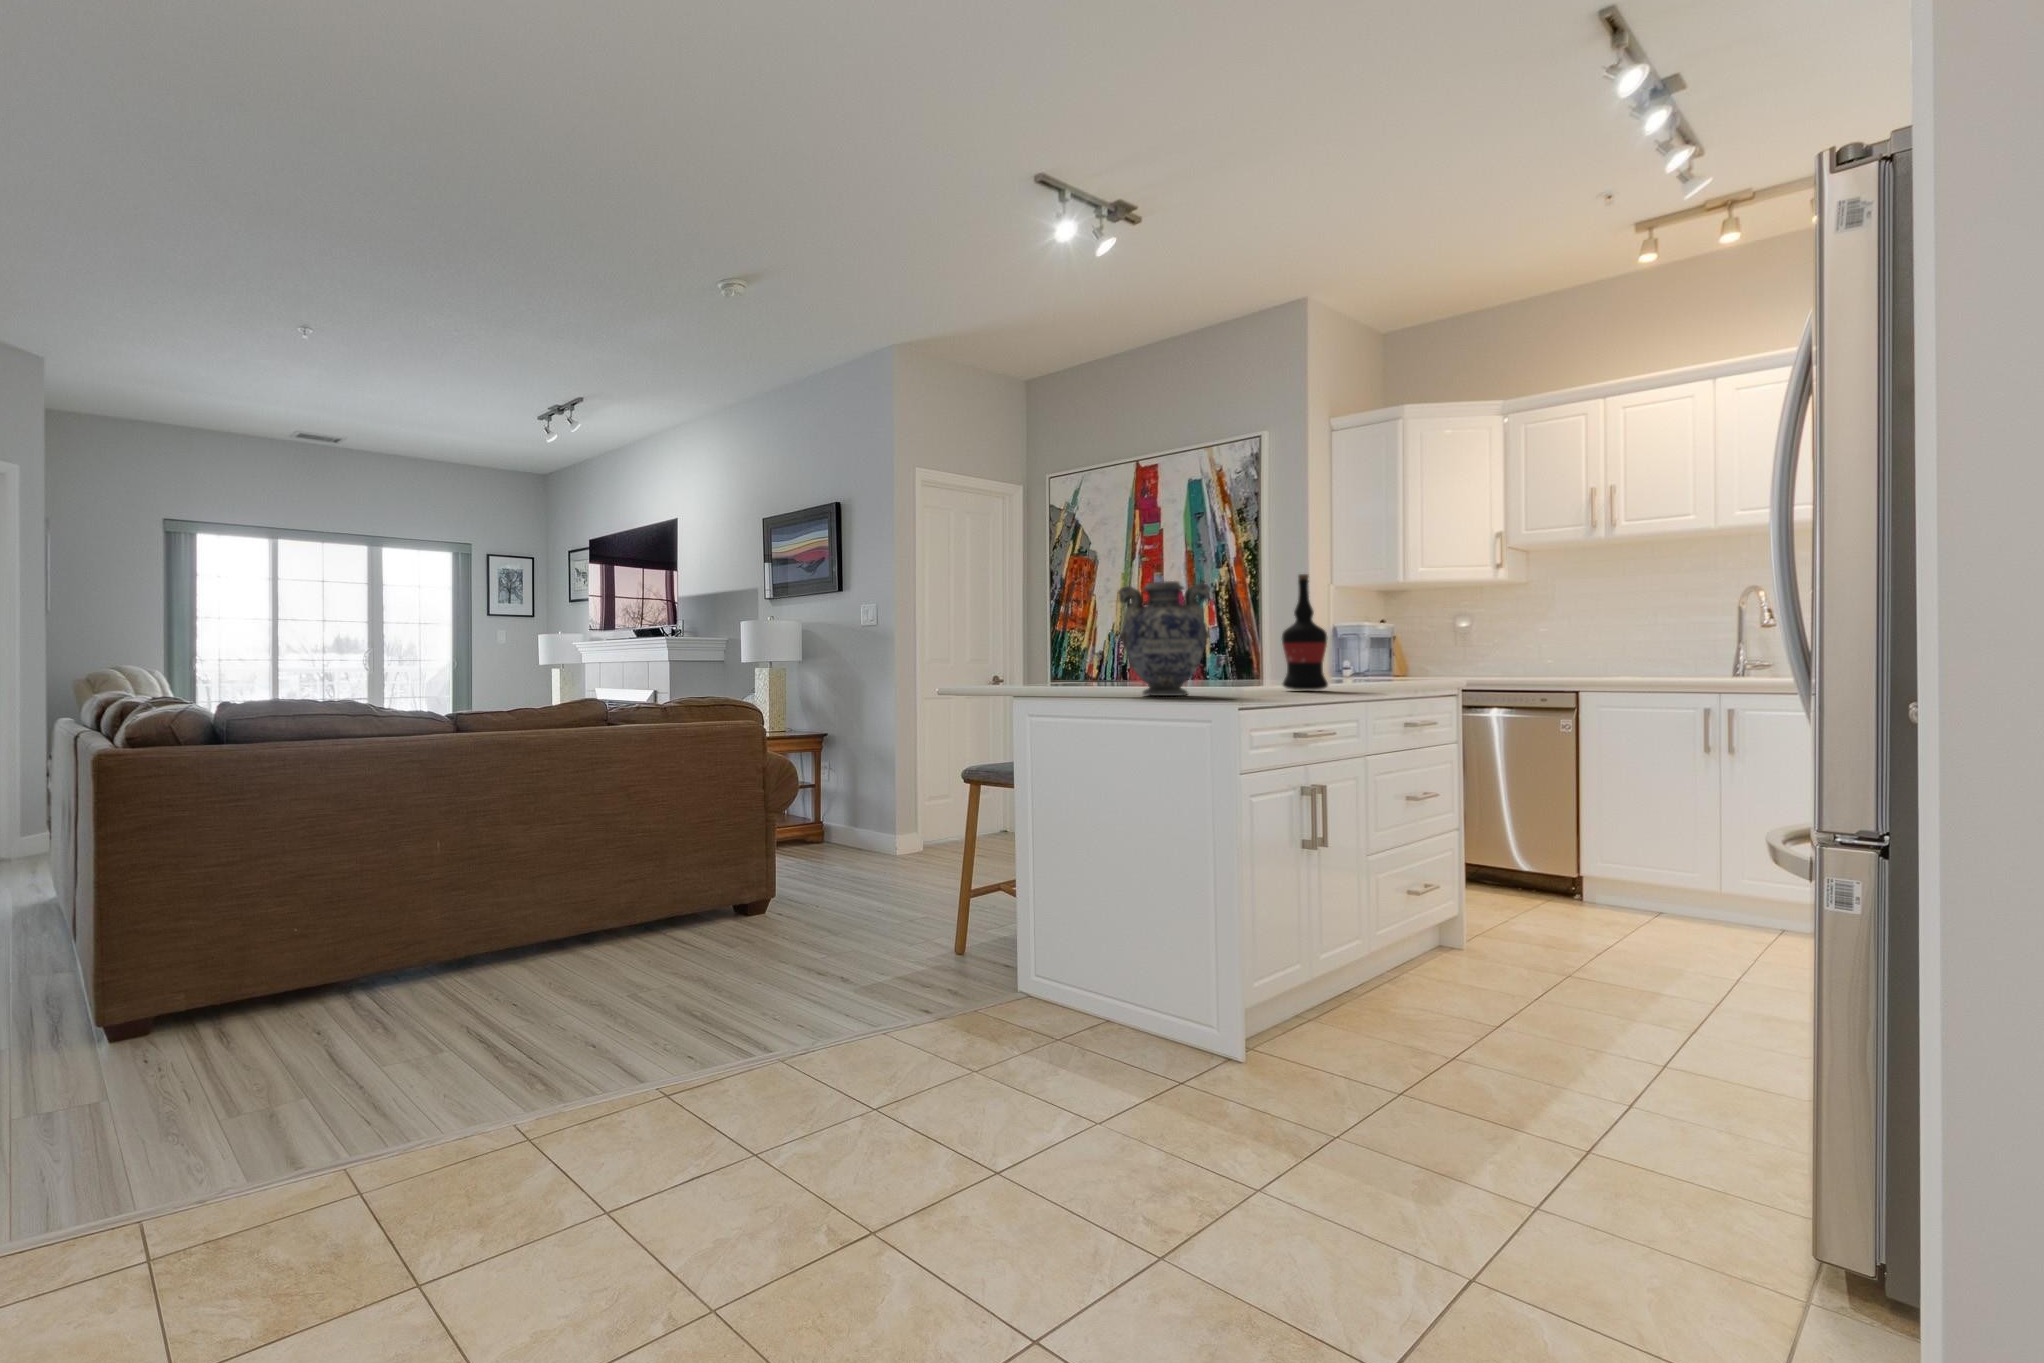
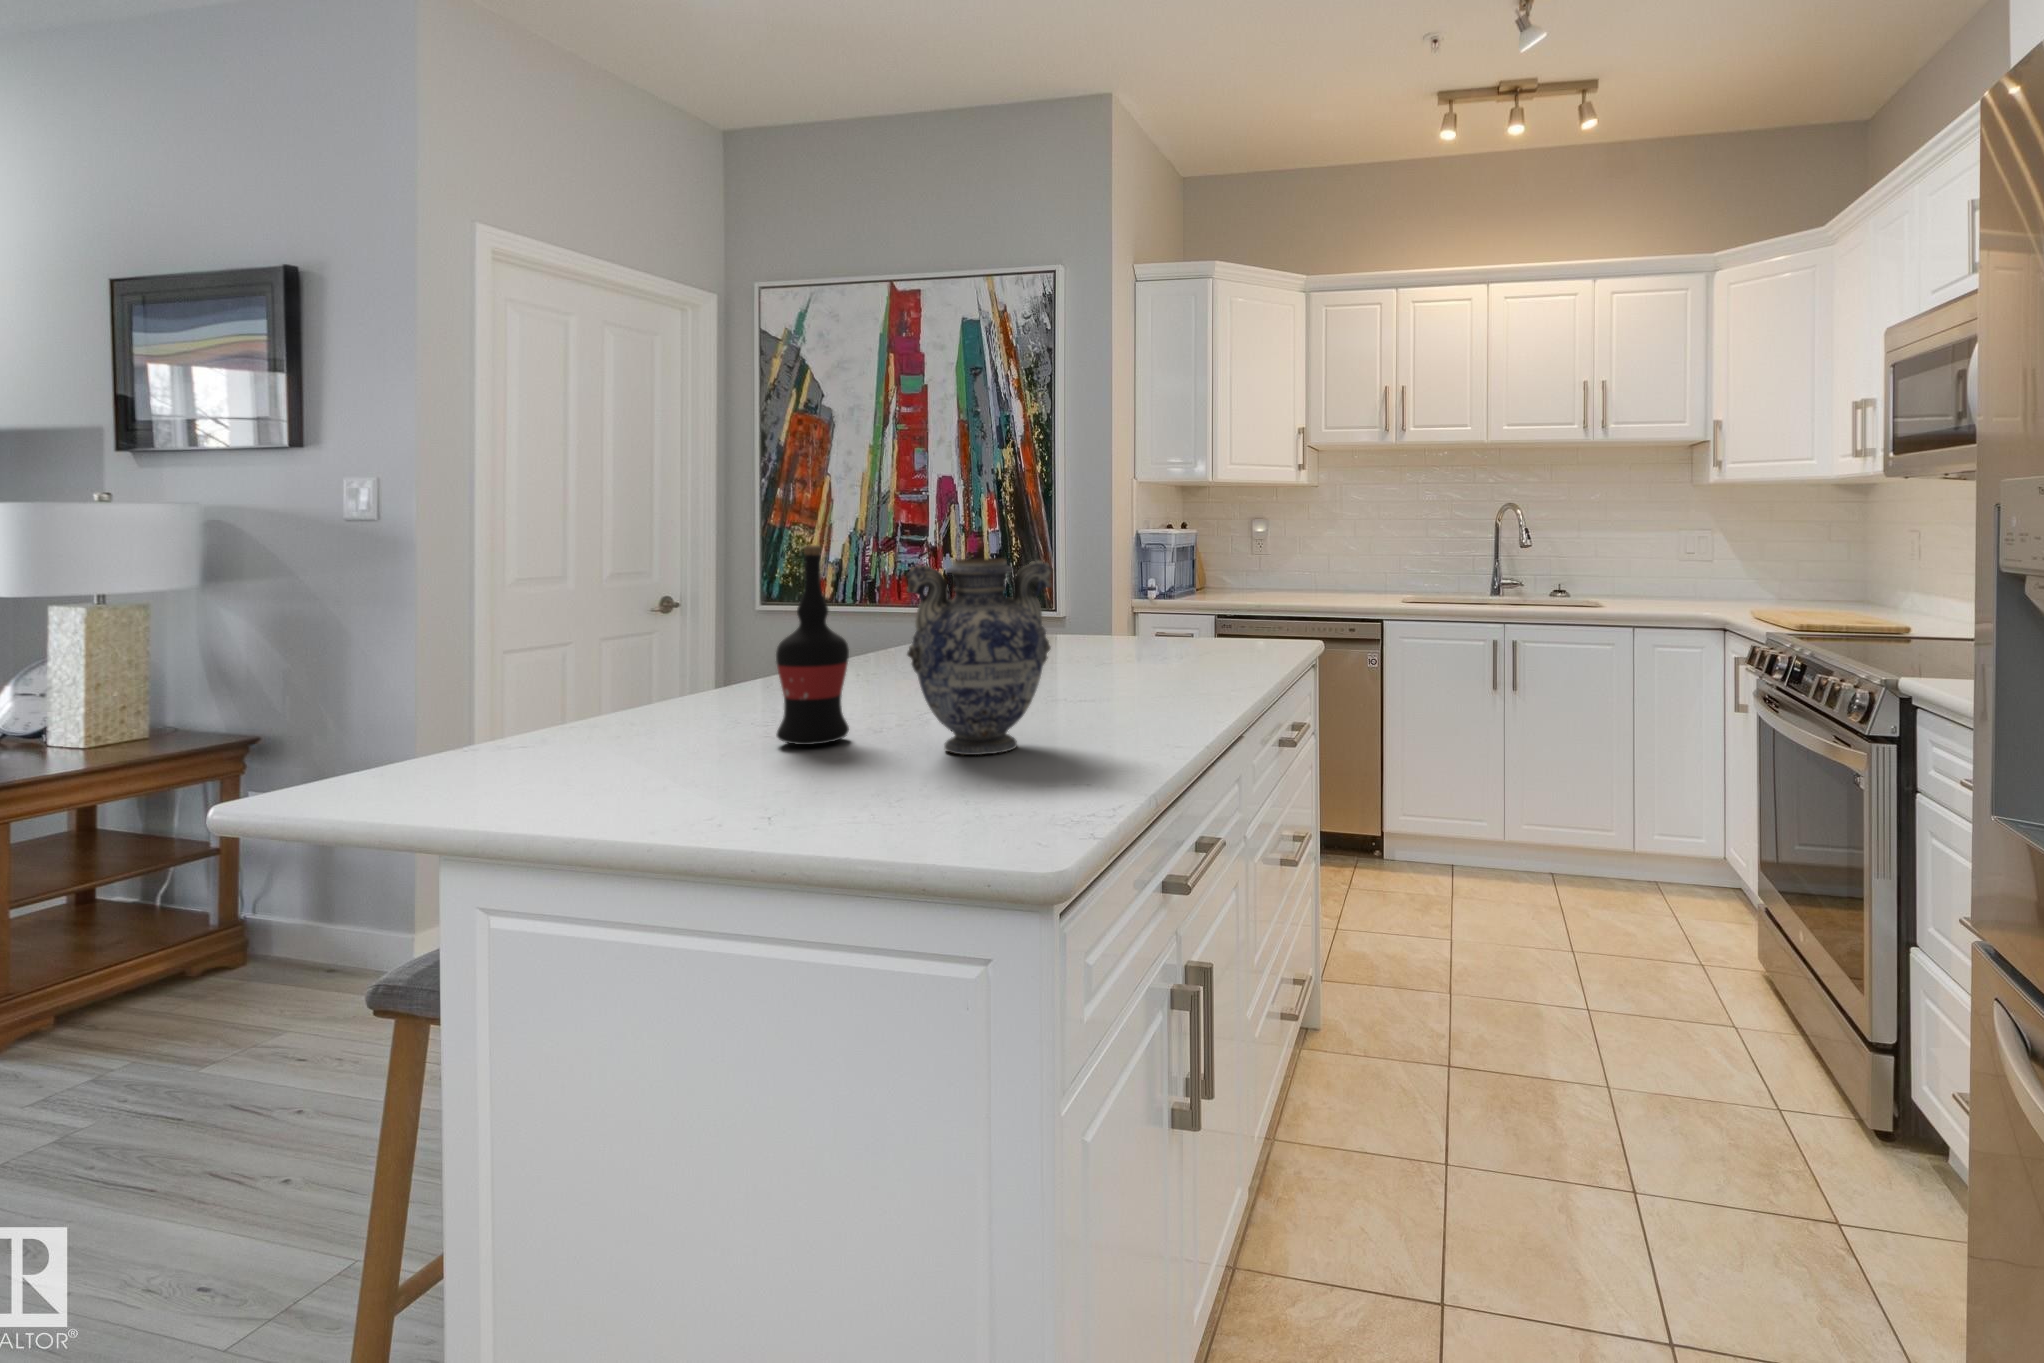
wine bottle: present [1282,574,1328,690] -> present [776,545,849,745]

